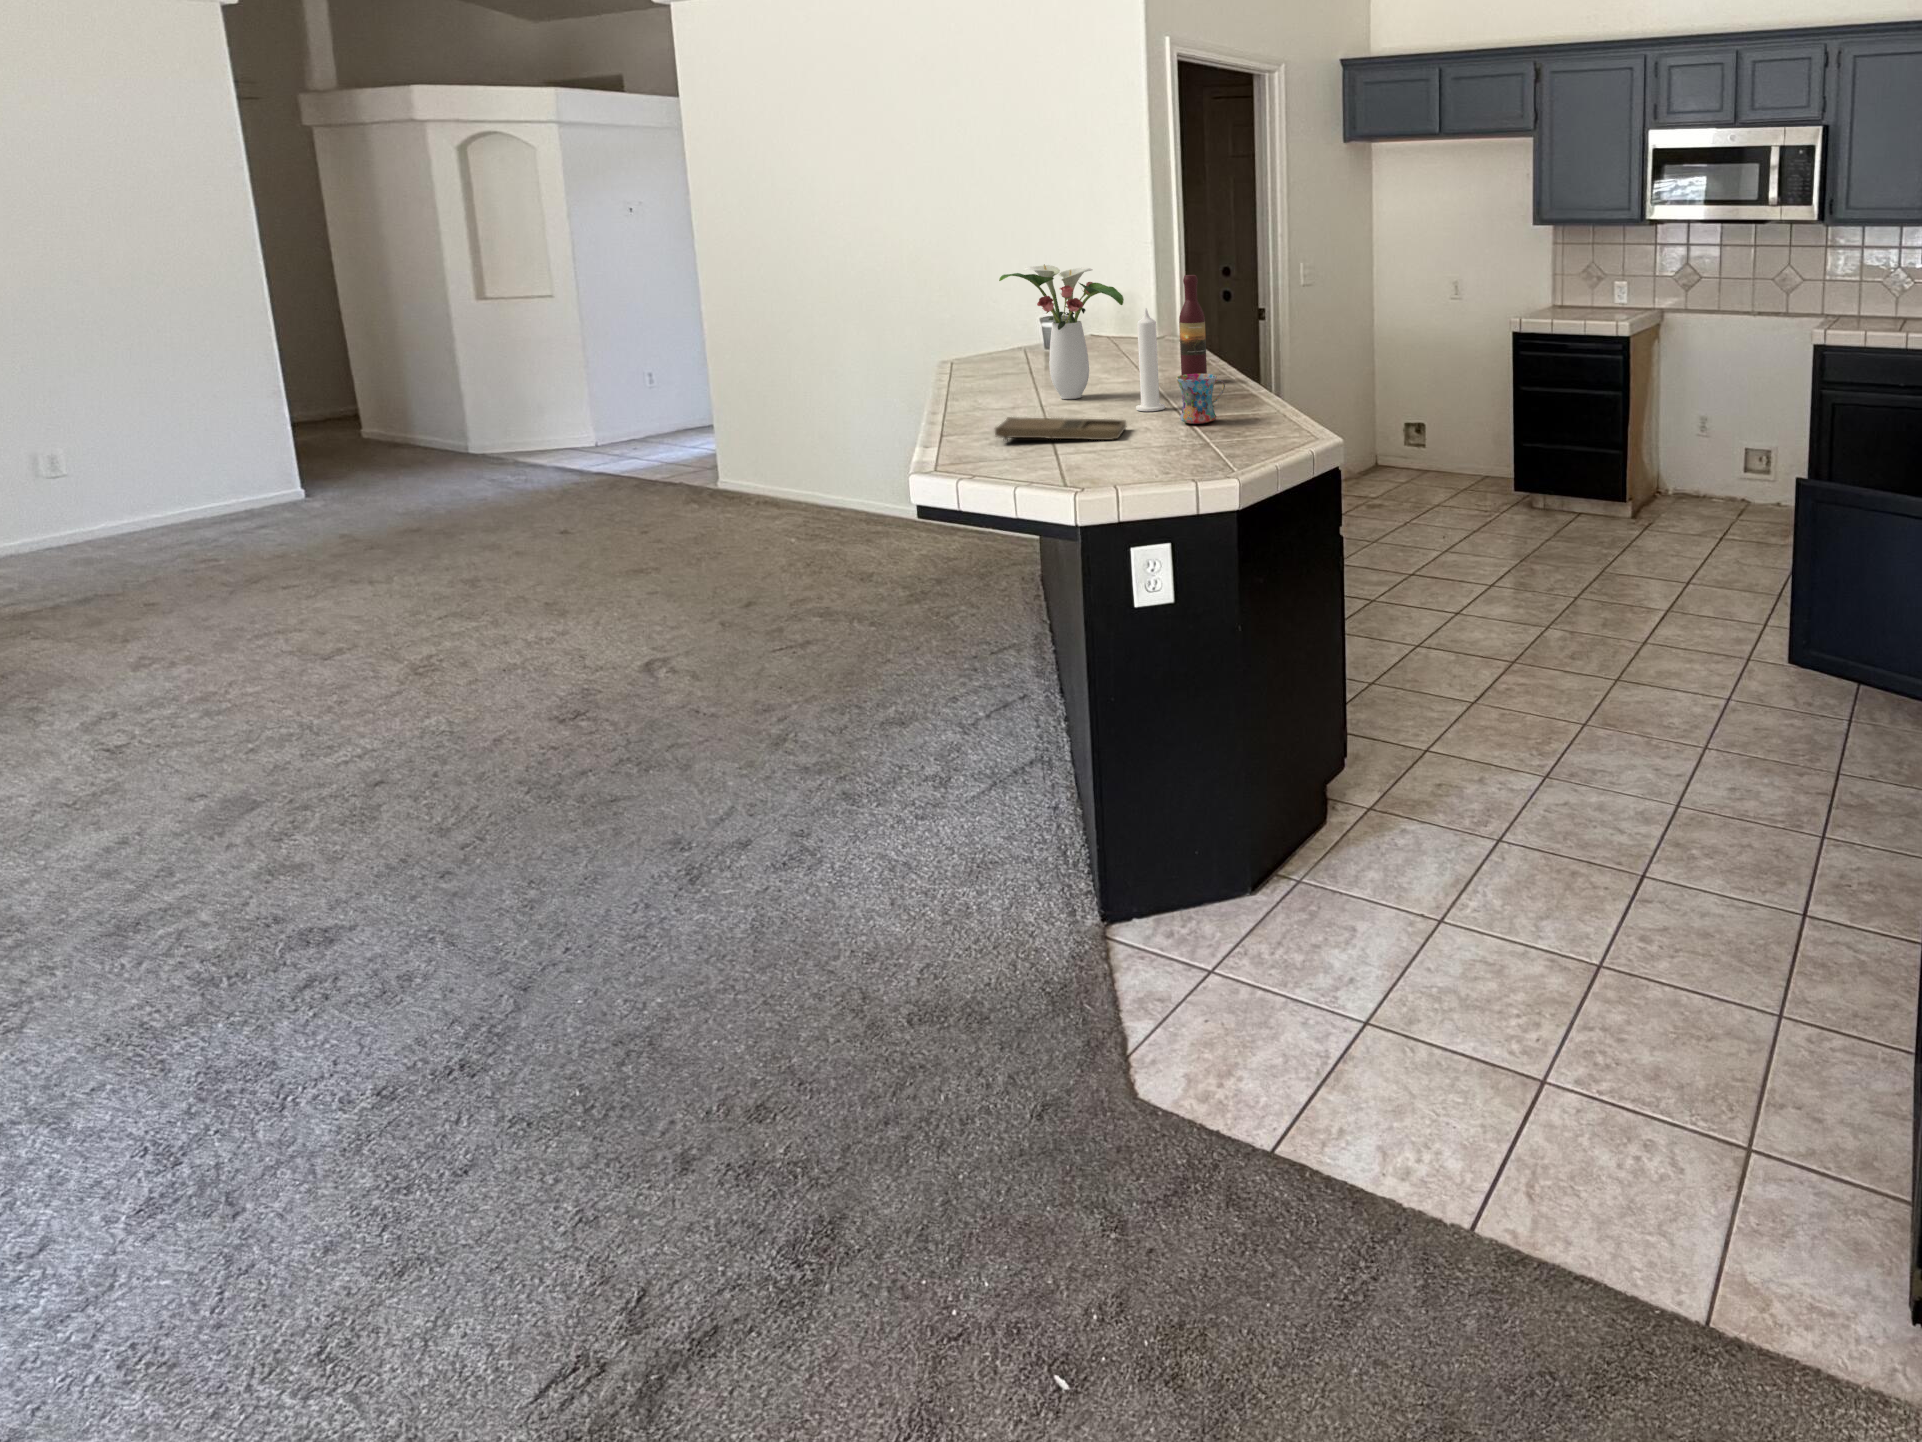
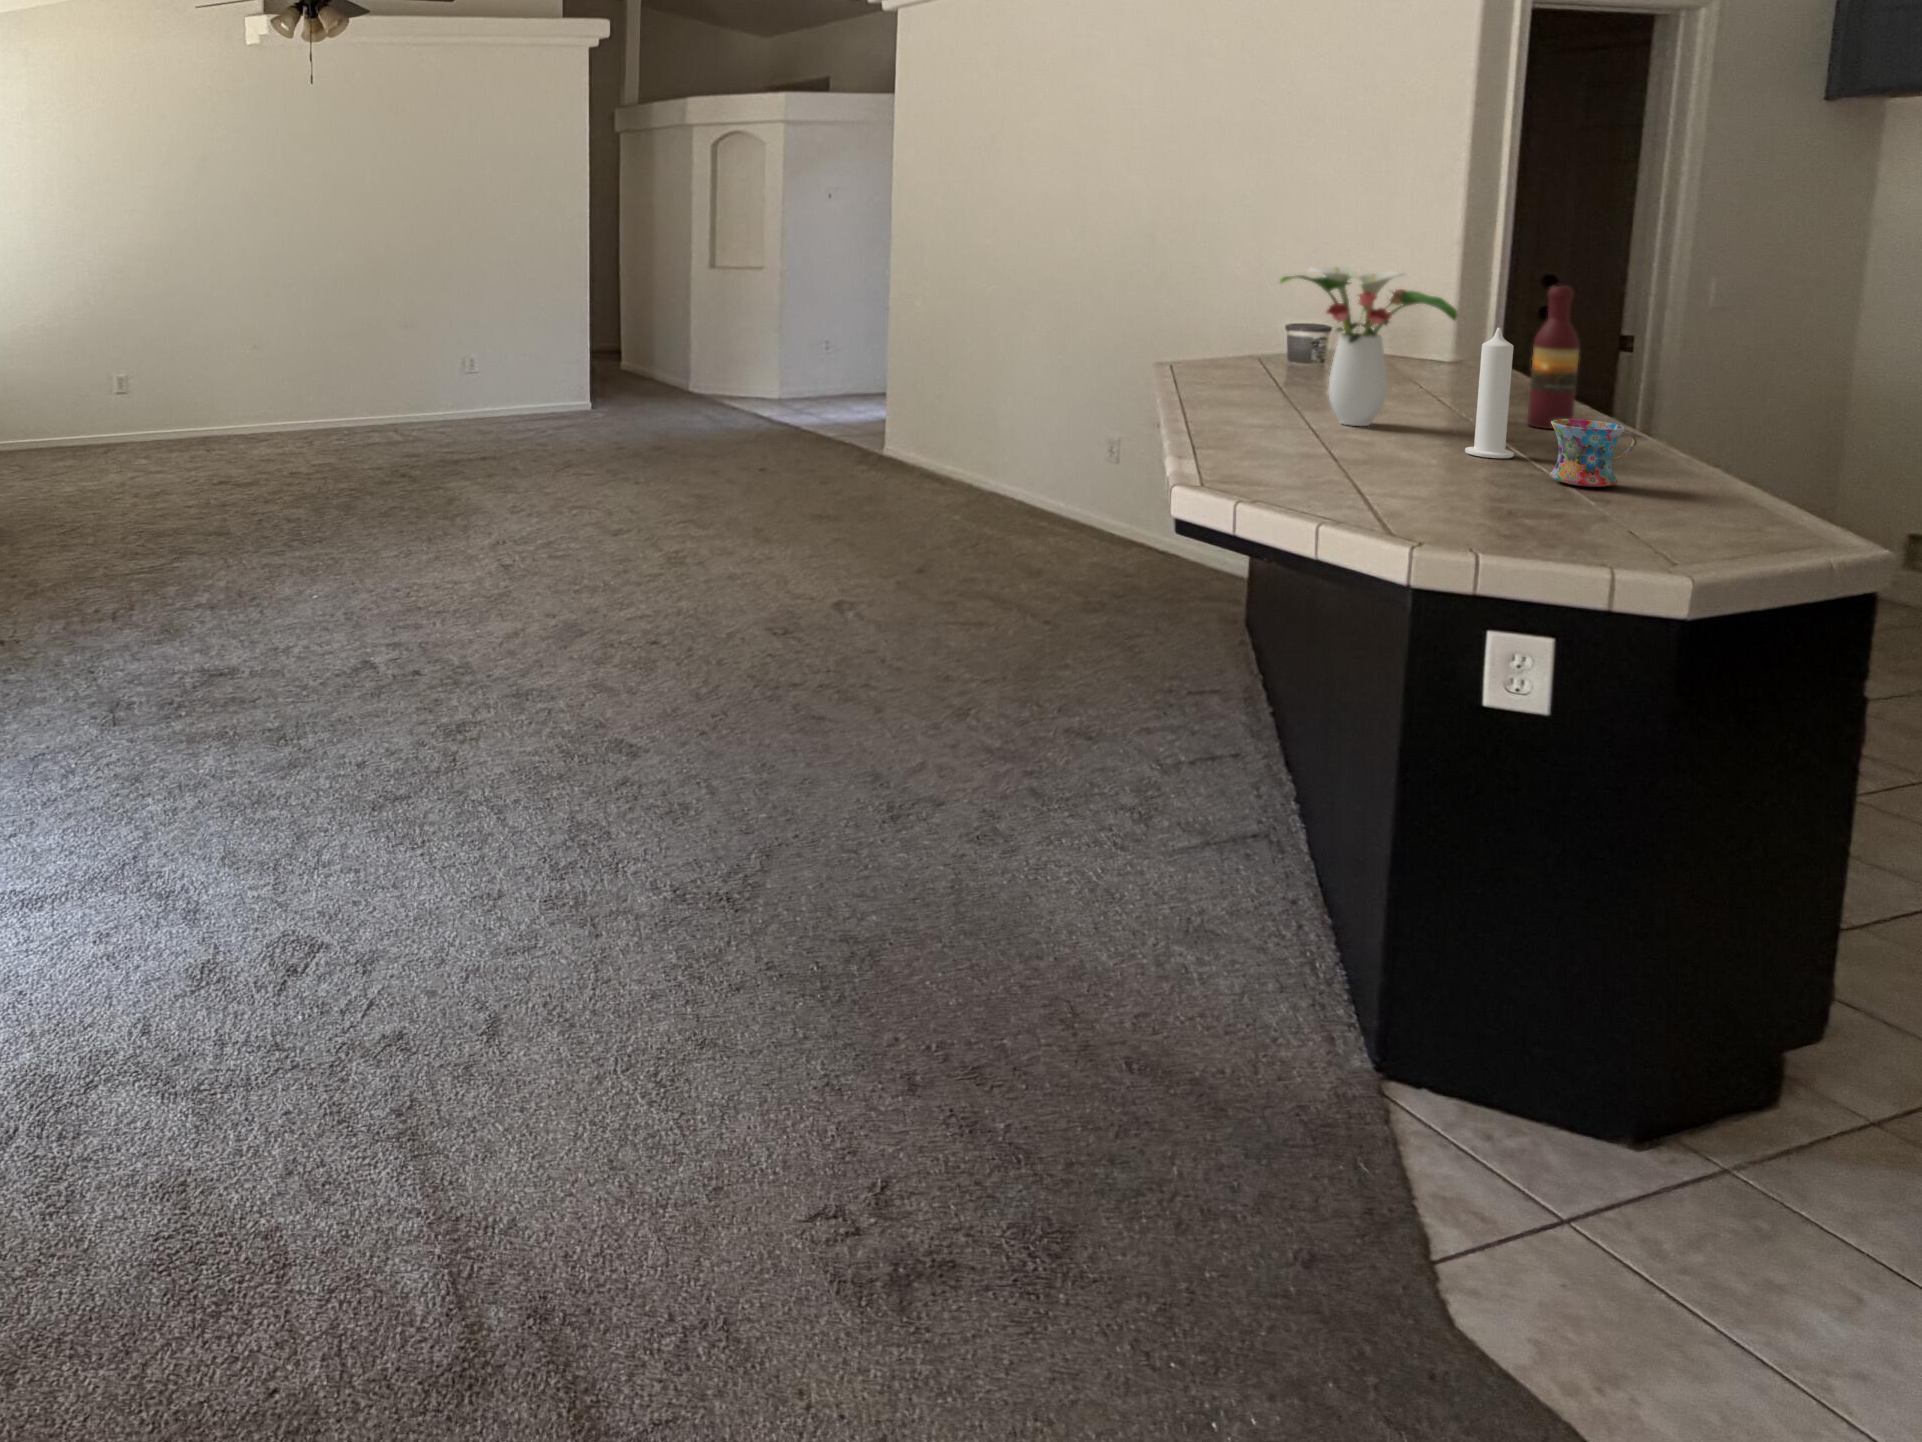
tray: present [995,417,1127,441] -> none [1274,439,1462,488]

